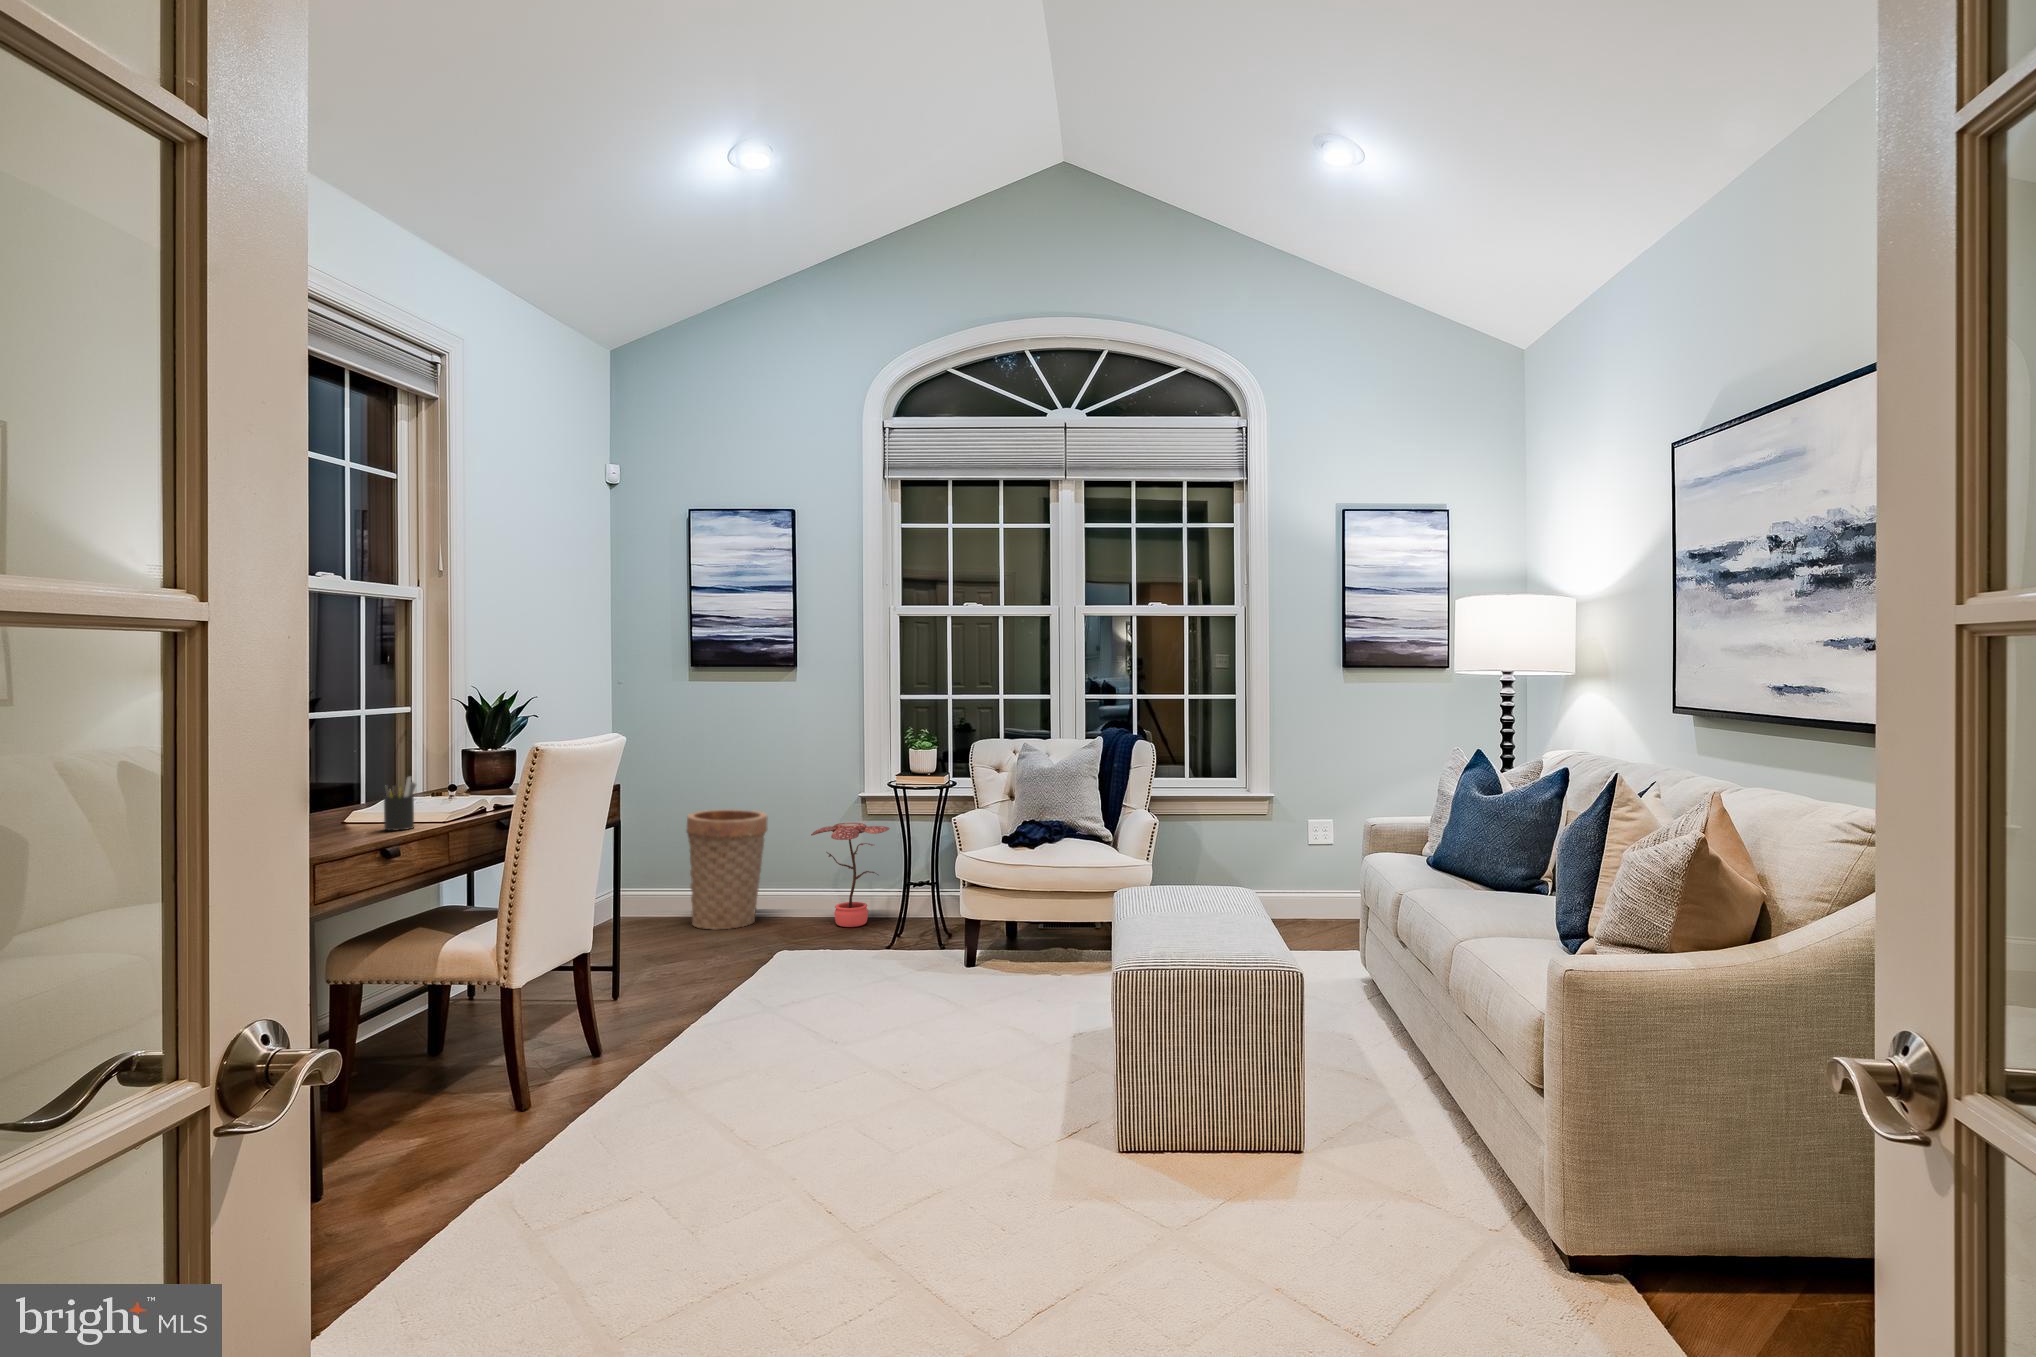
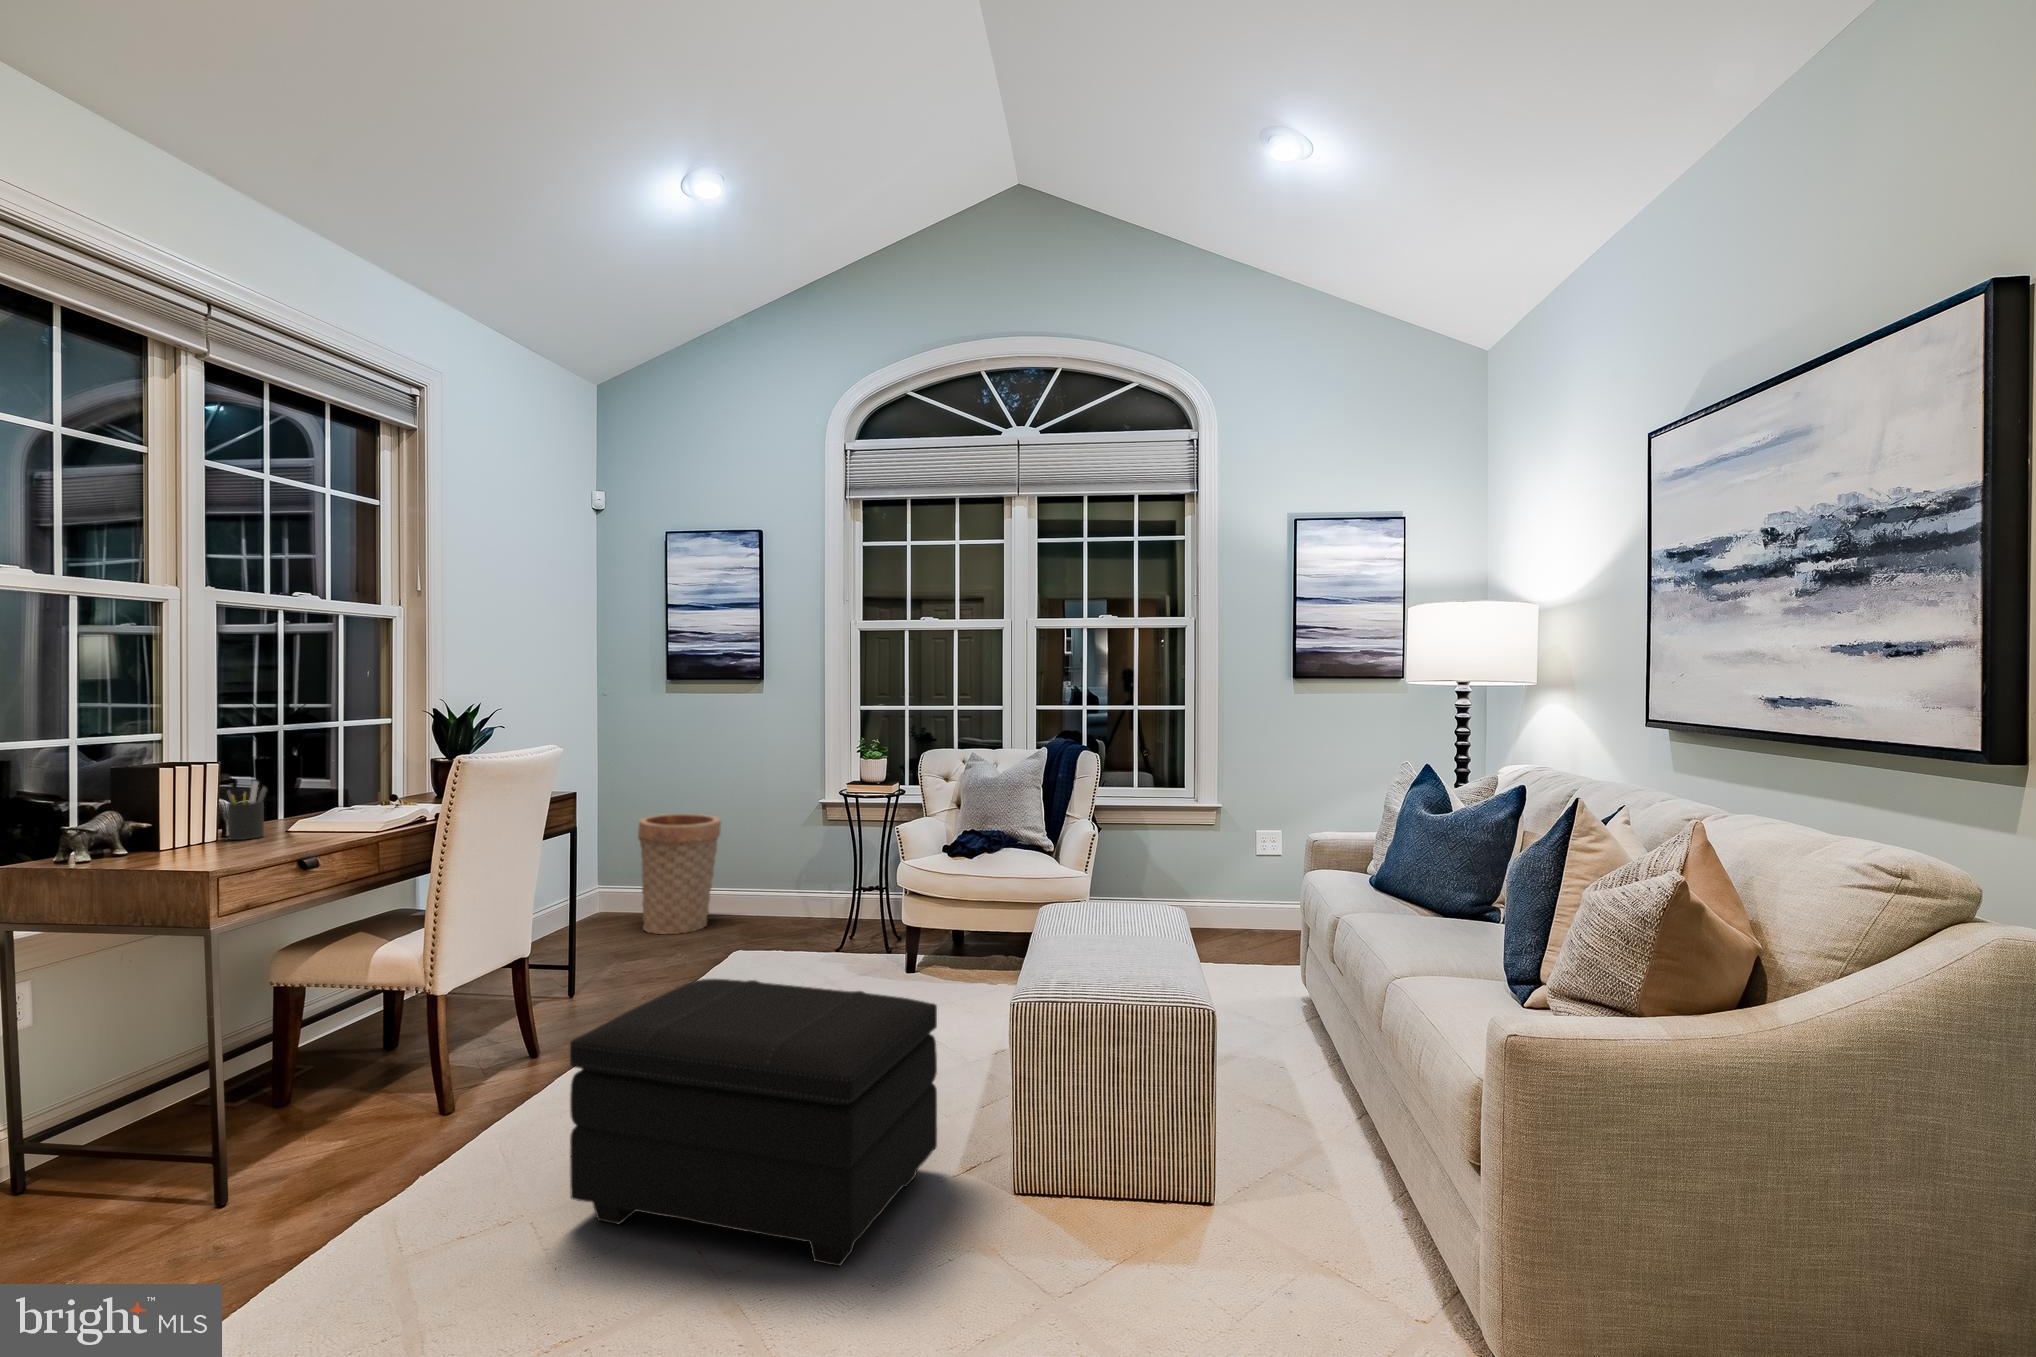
potted plant: present [811,822,890,927] -> none [761,829,840,934]
footstool: none [746,948,1052,1175] -> present [570,979,937,1266]

